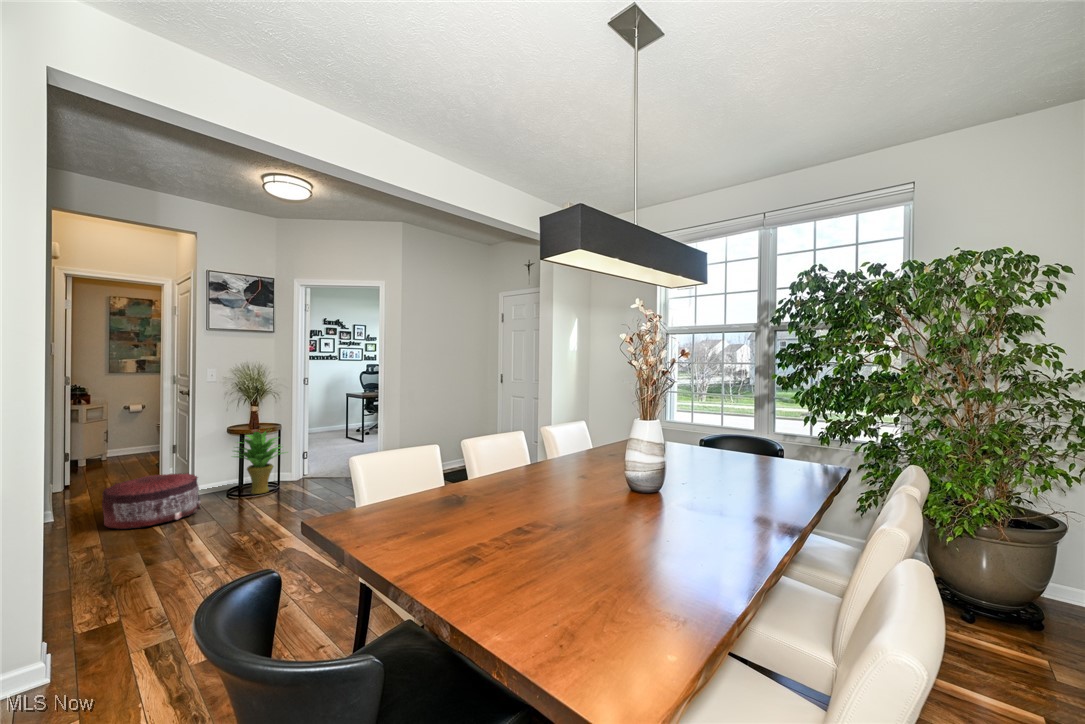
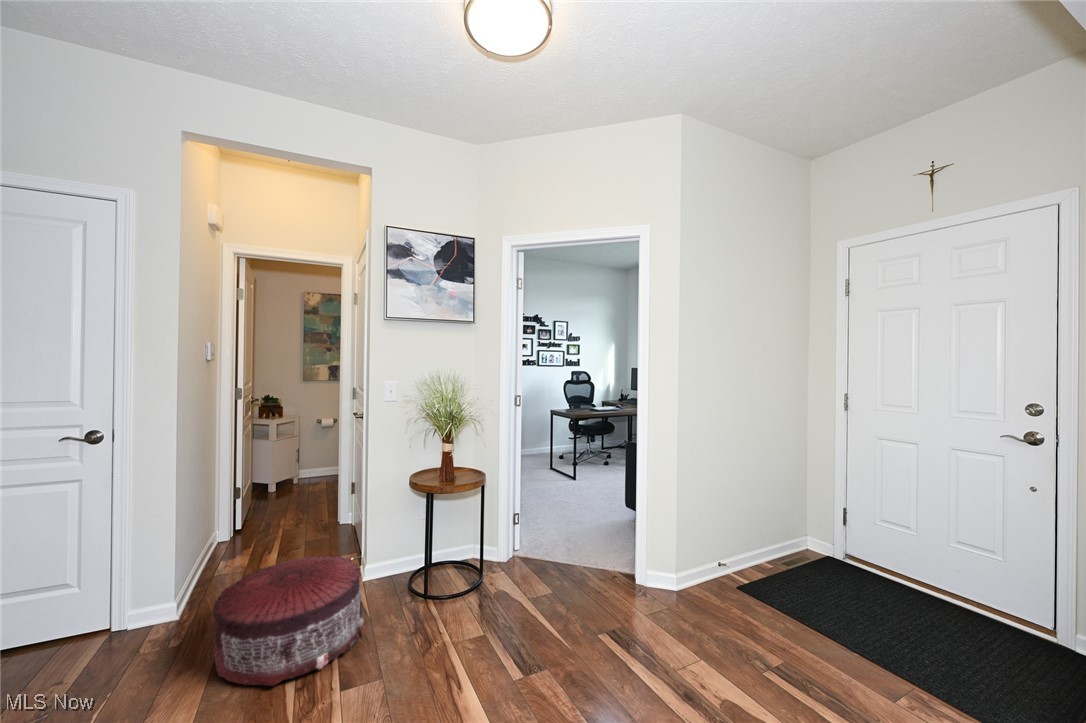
potted plant: present [233,429,286,494] -> none [414,477,496,592]

